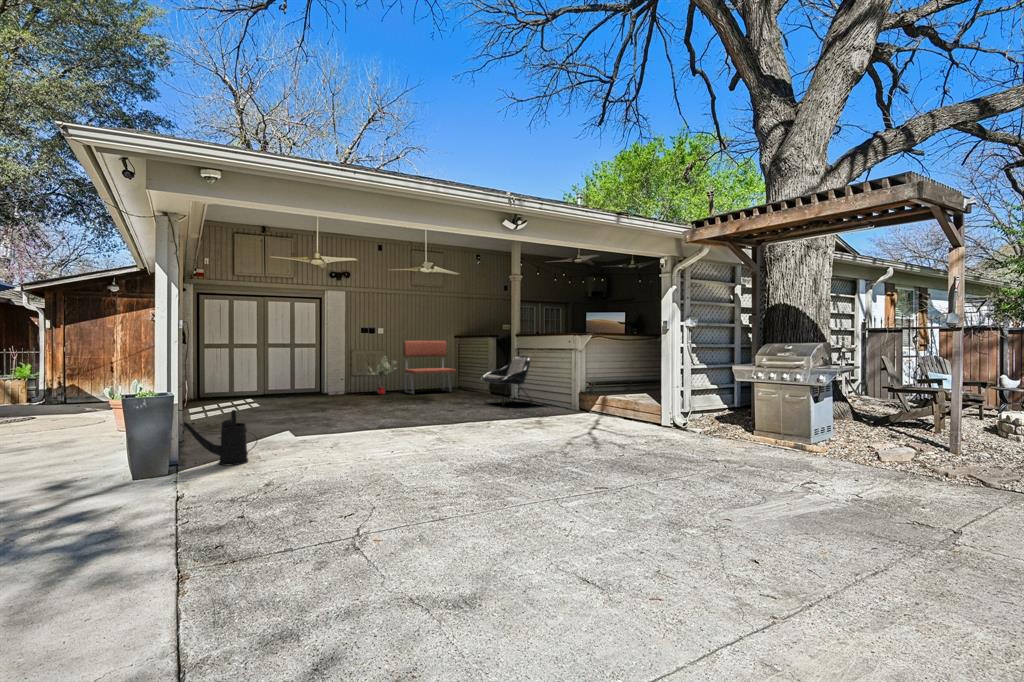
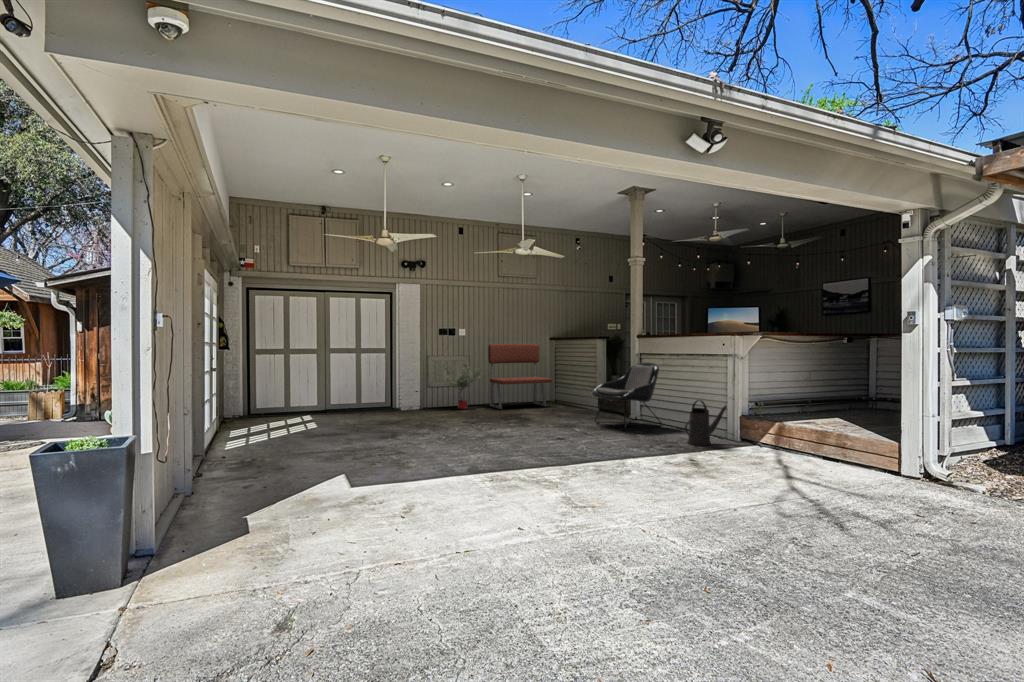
watering can: present [184,410,257,466] -> present [685,400,727,446]

